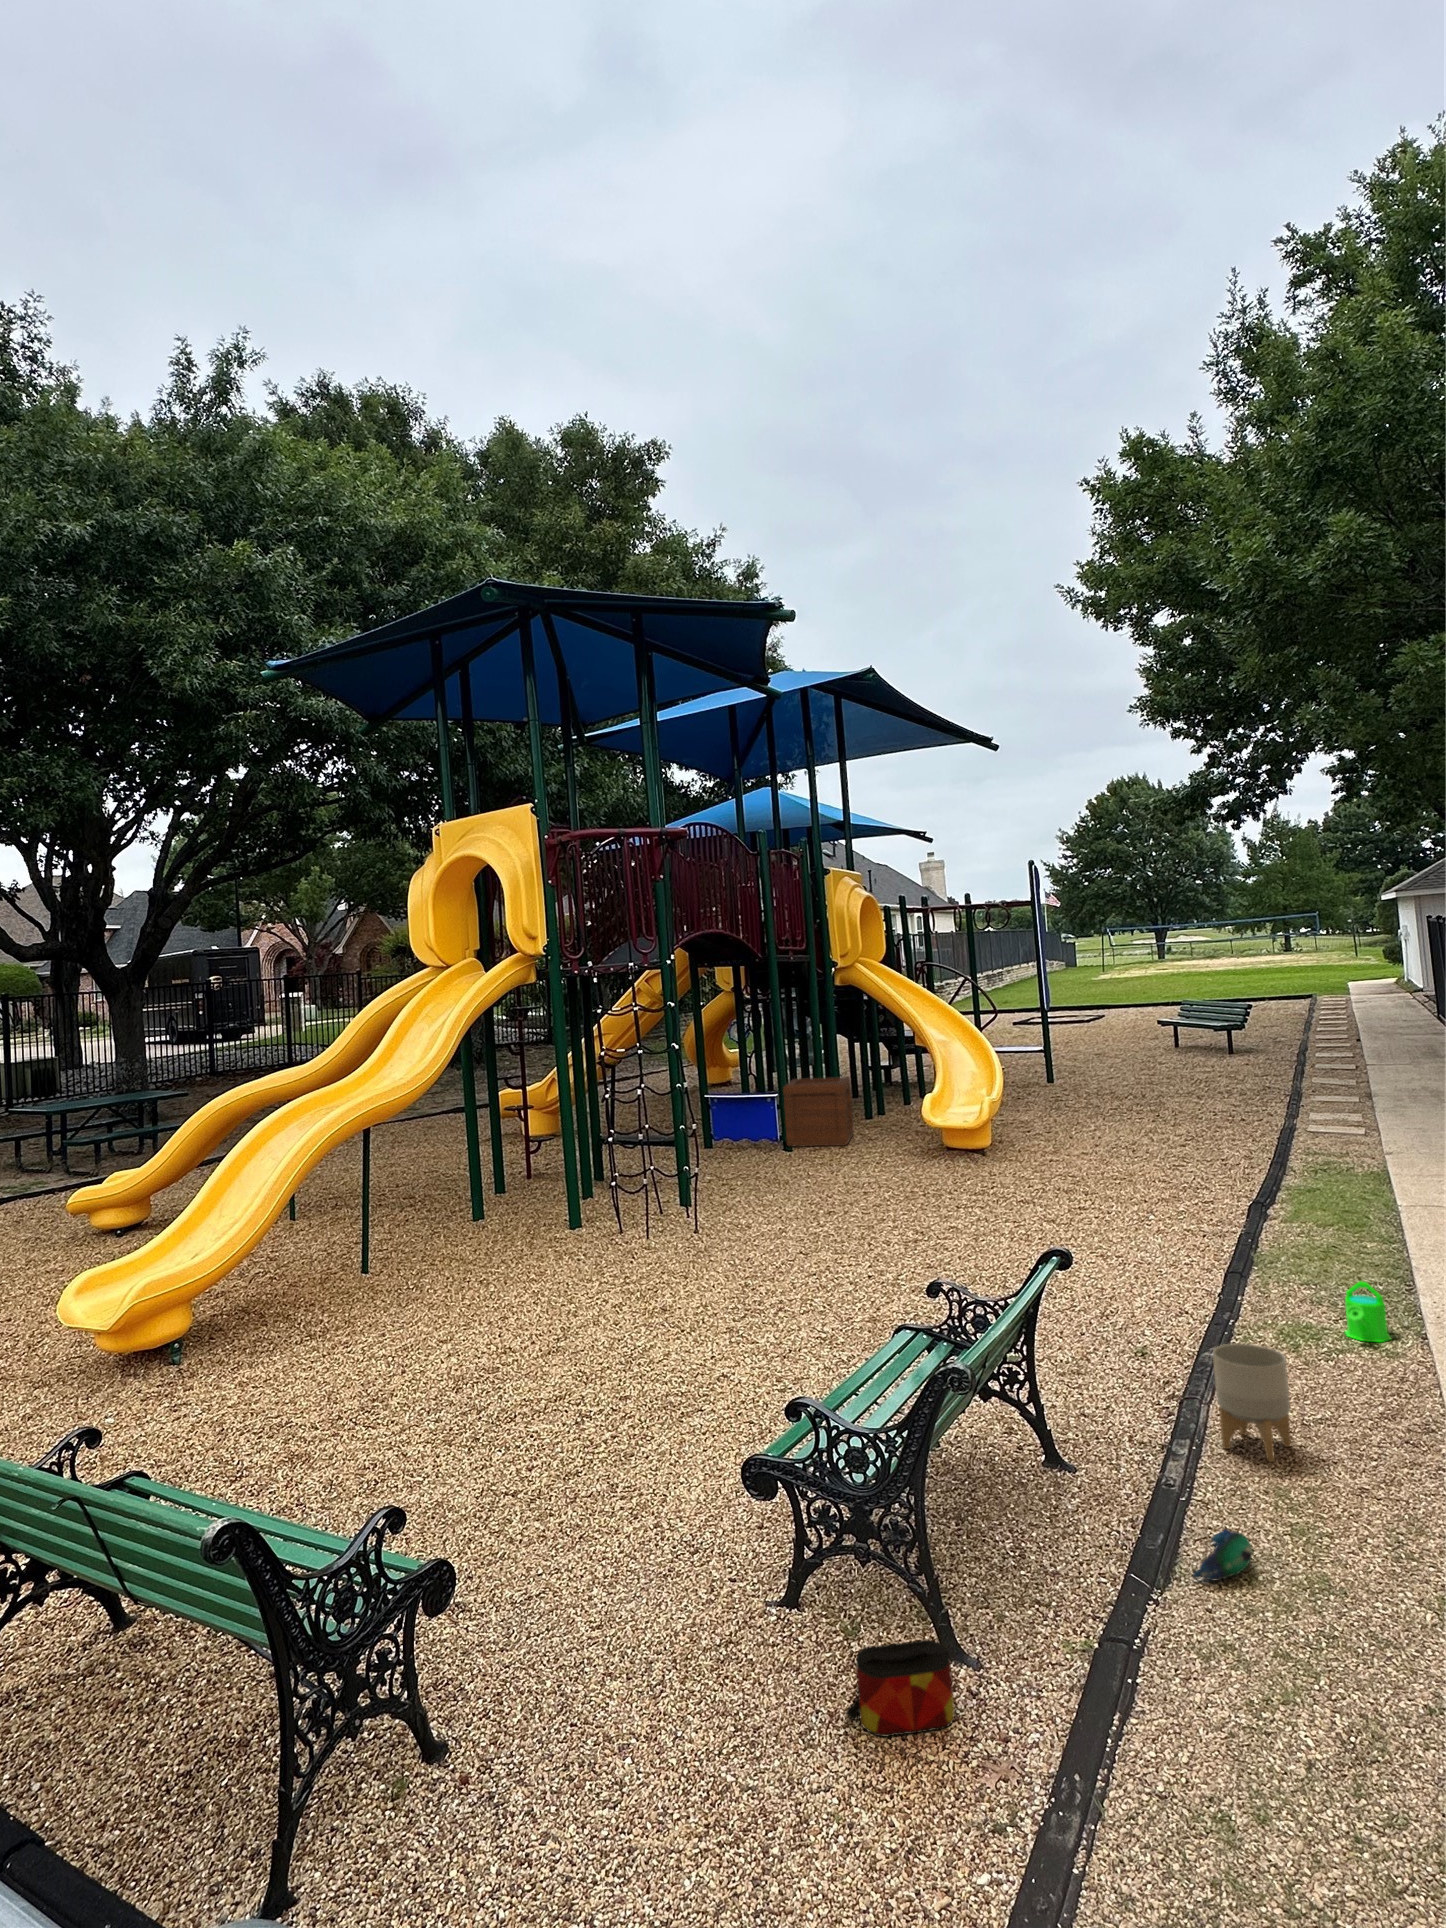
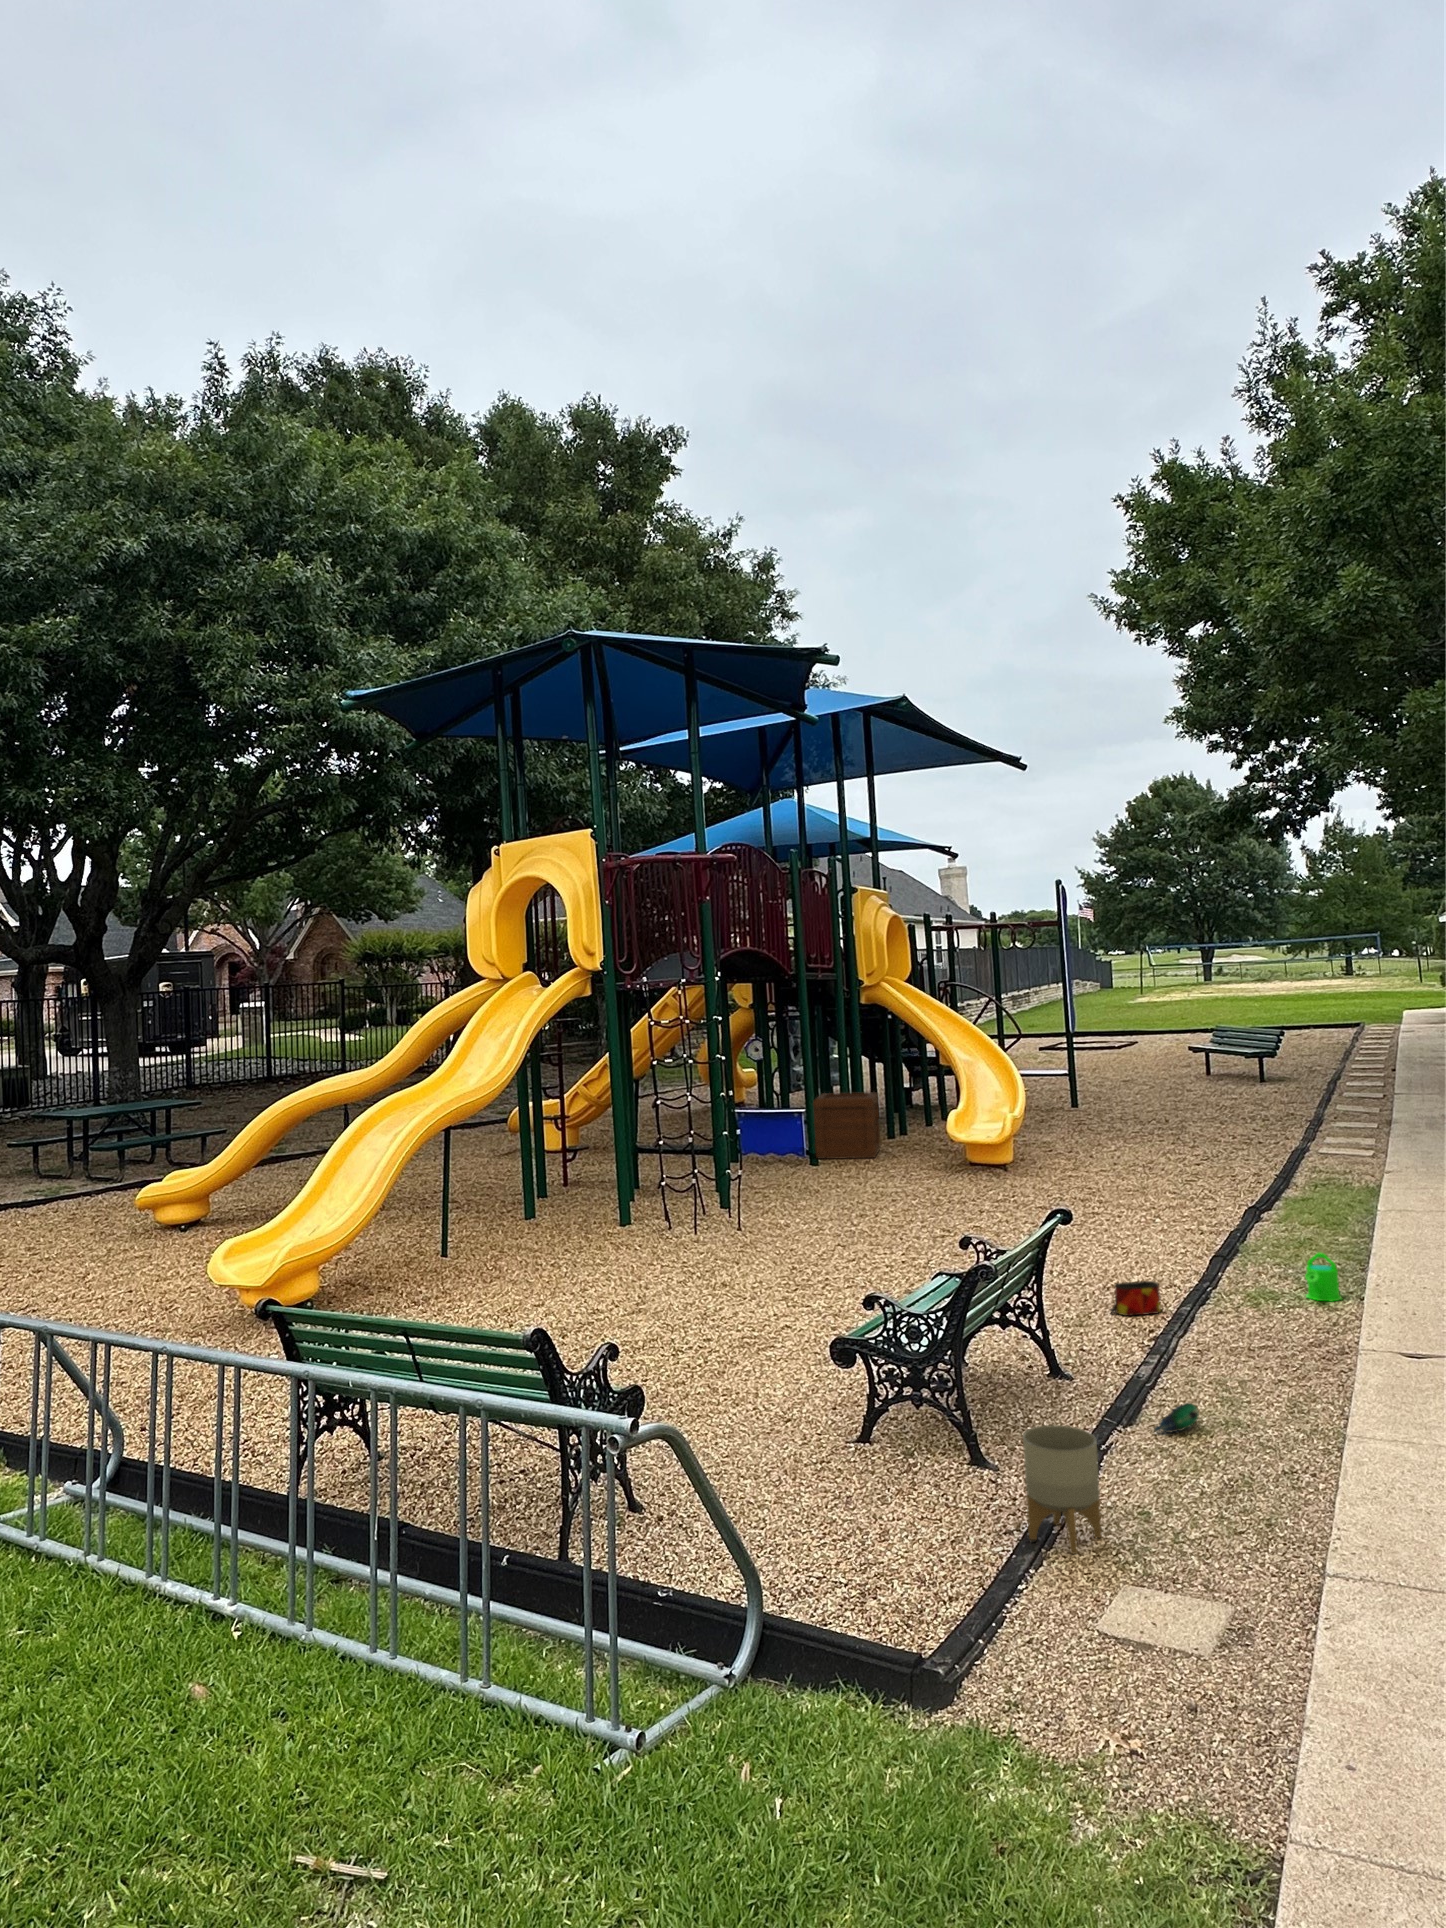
planter: present [1213,1343,1292,1462] -> present [1023,1425,1102,1554]
bag: present [846,1640,956,1737] -> present [1111,1281,1161,1316]

